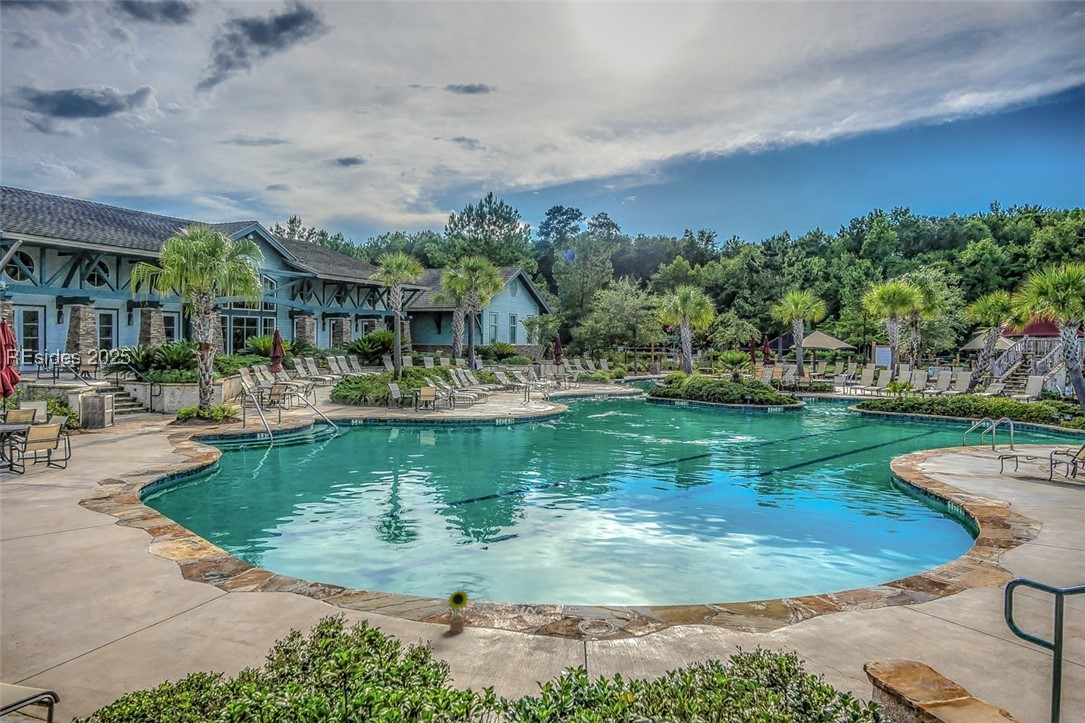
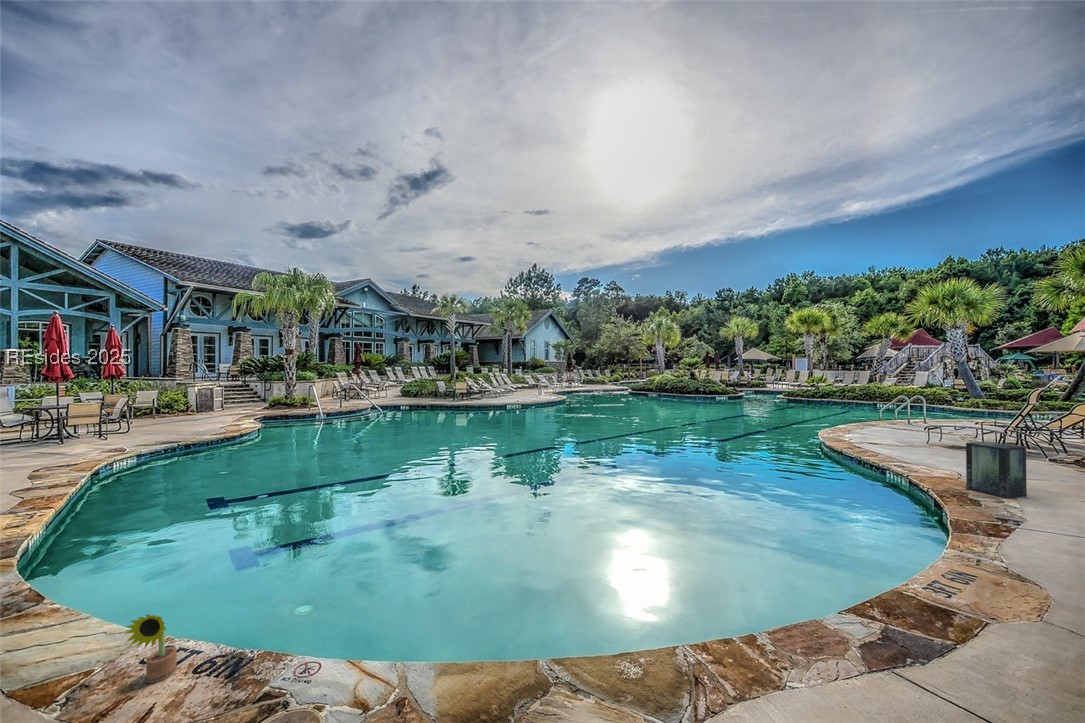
storage box: none [1007,472,1056,524] -> present [966,442,1027,498]

